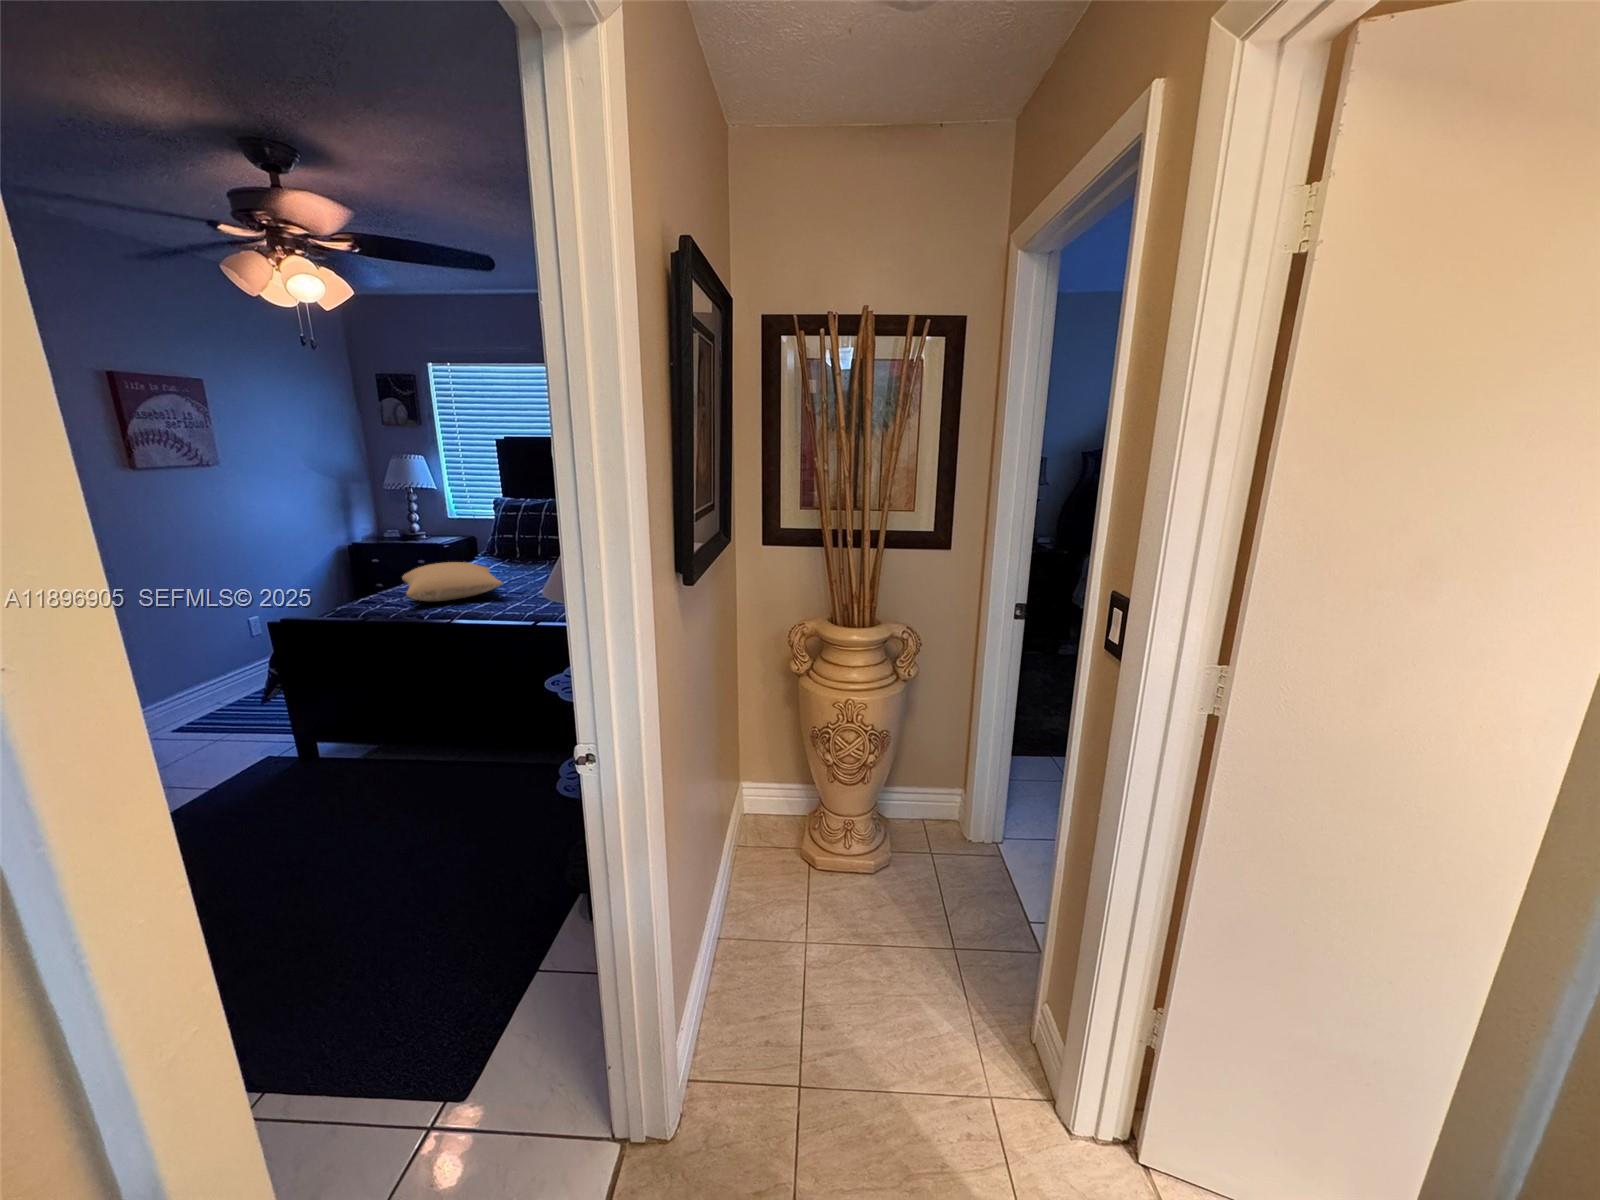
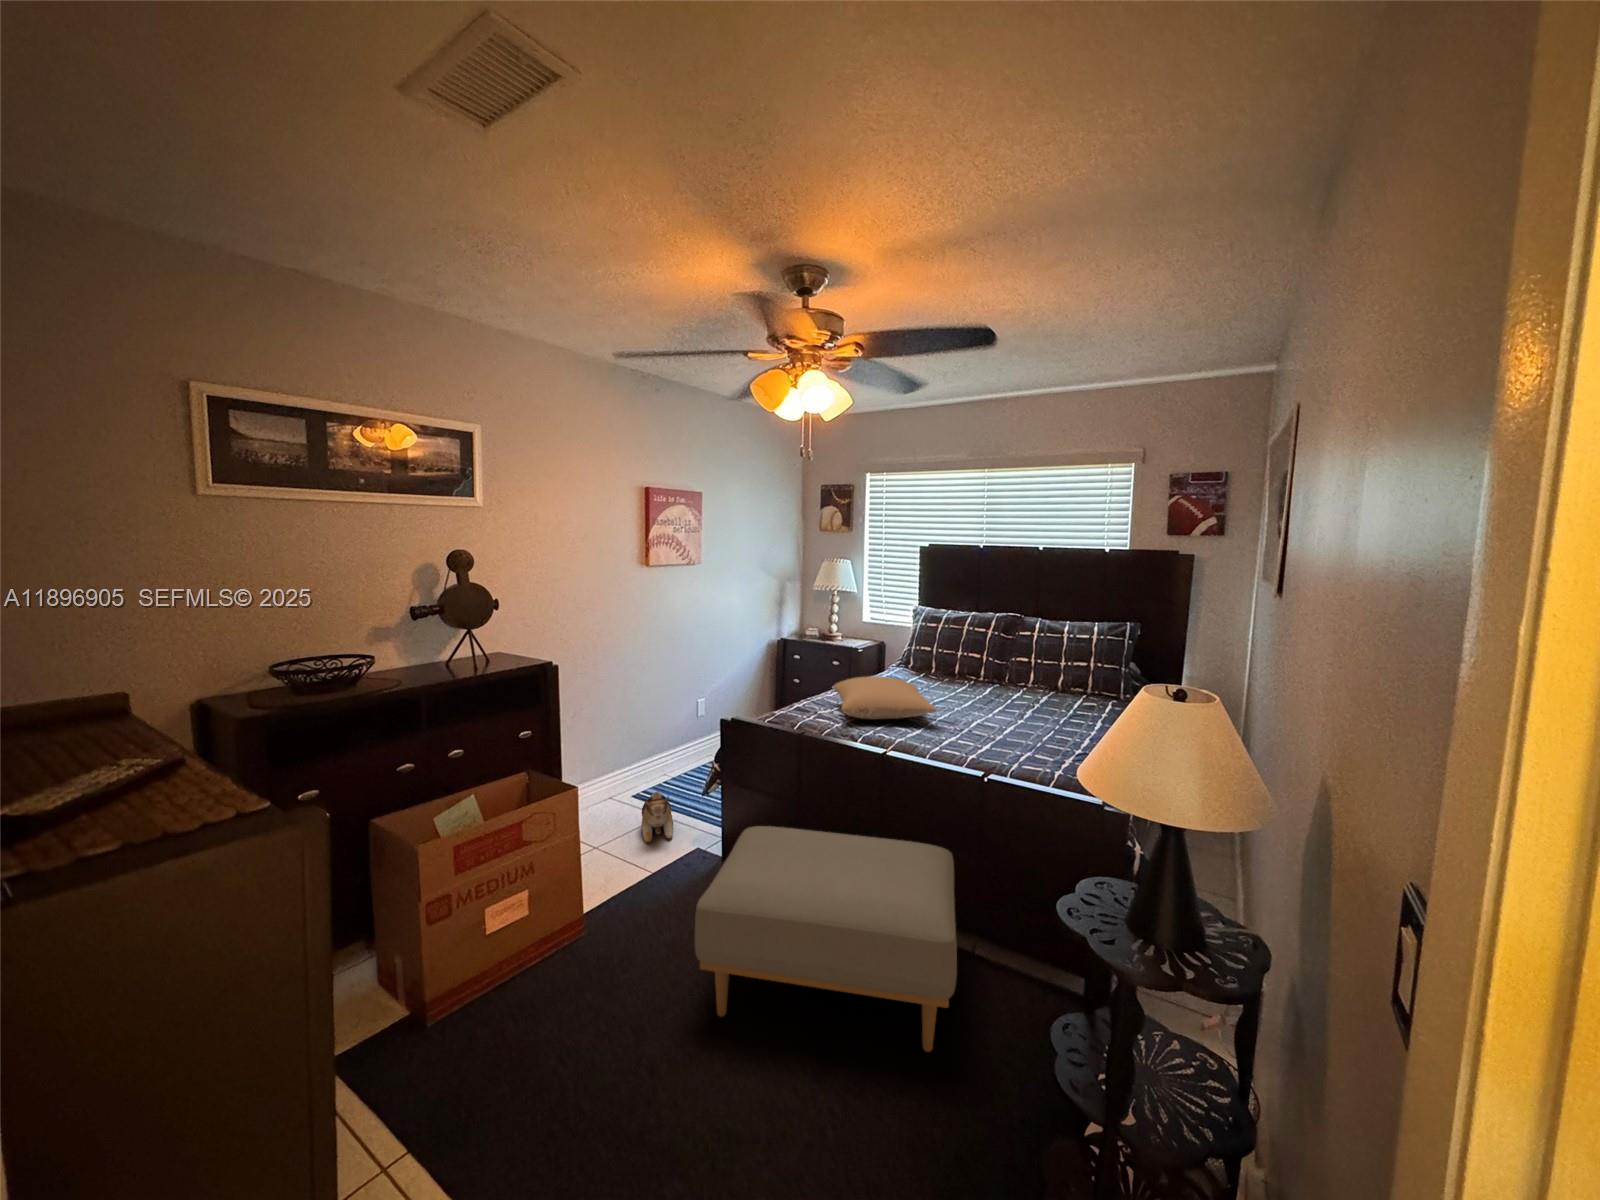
ottoman: none [254,688,520,867] -> present [694,826,957,1052]
plush toy: none [184,710,234,763] -> present [642,792,673,842]

